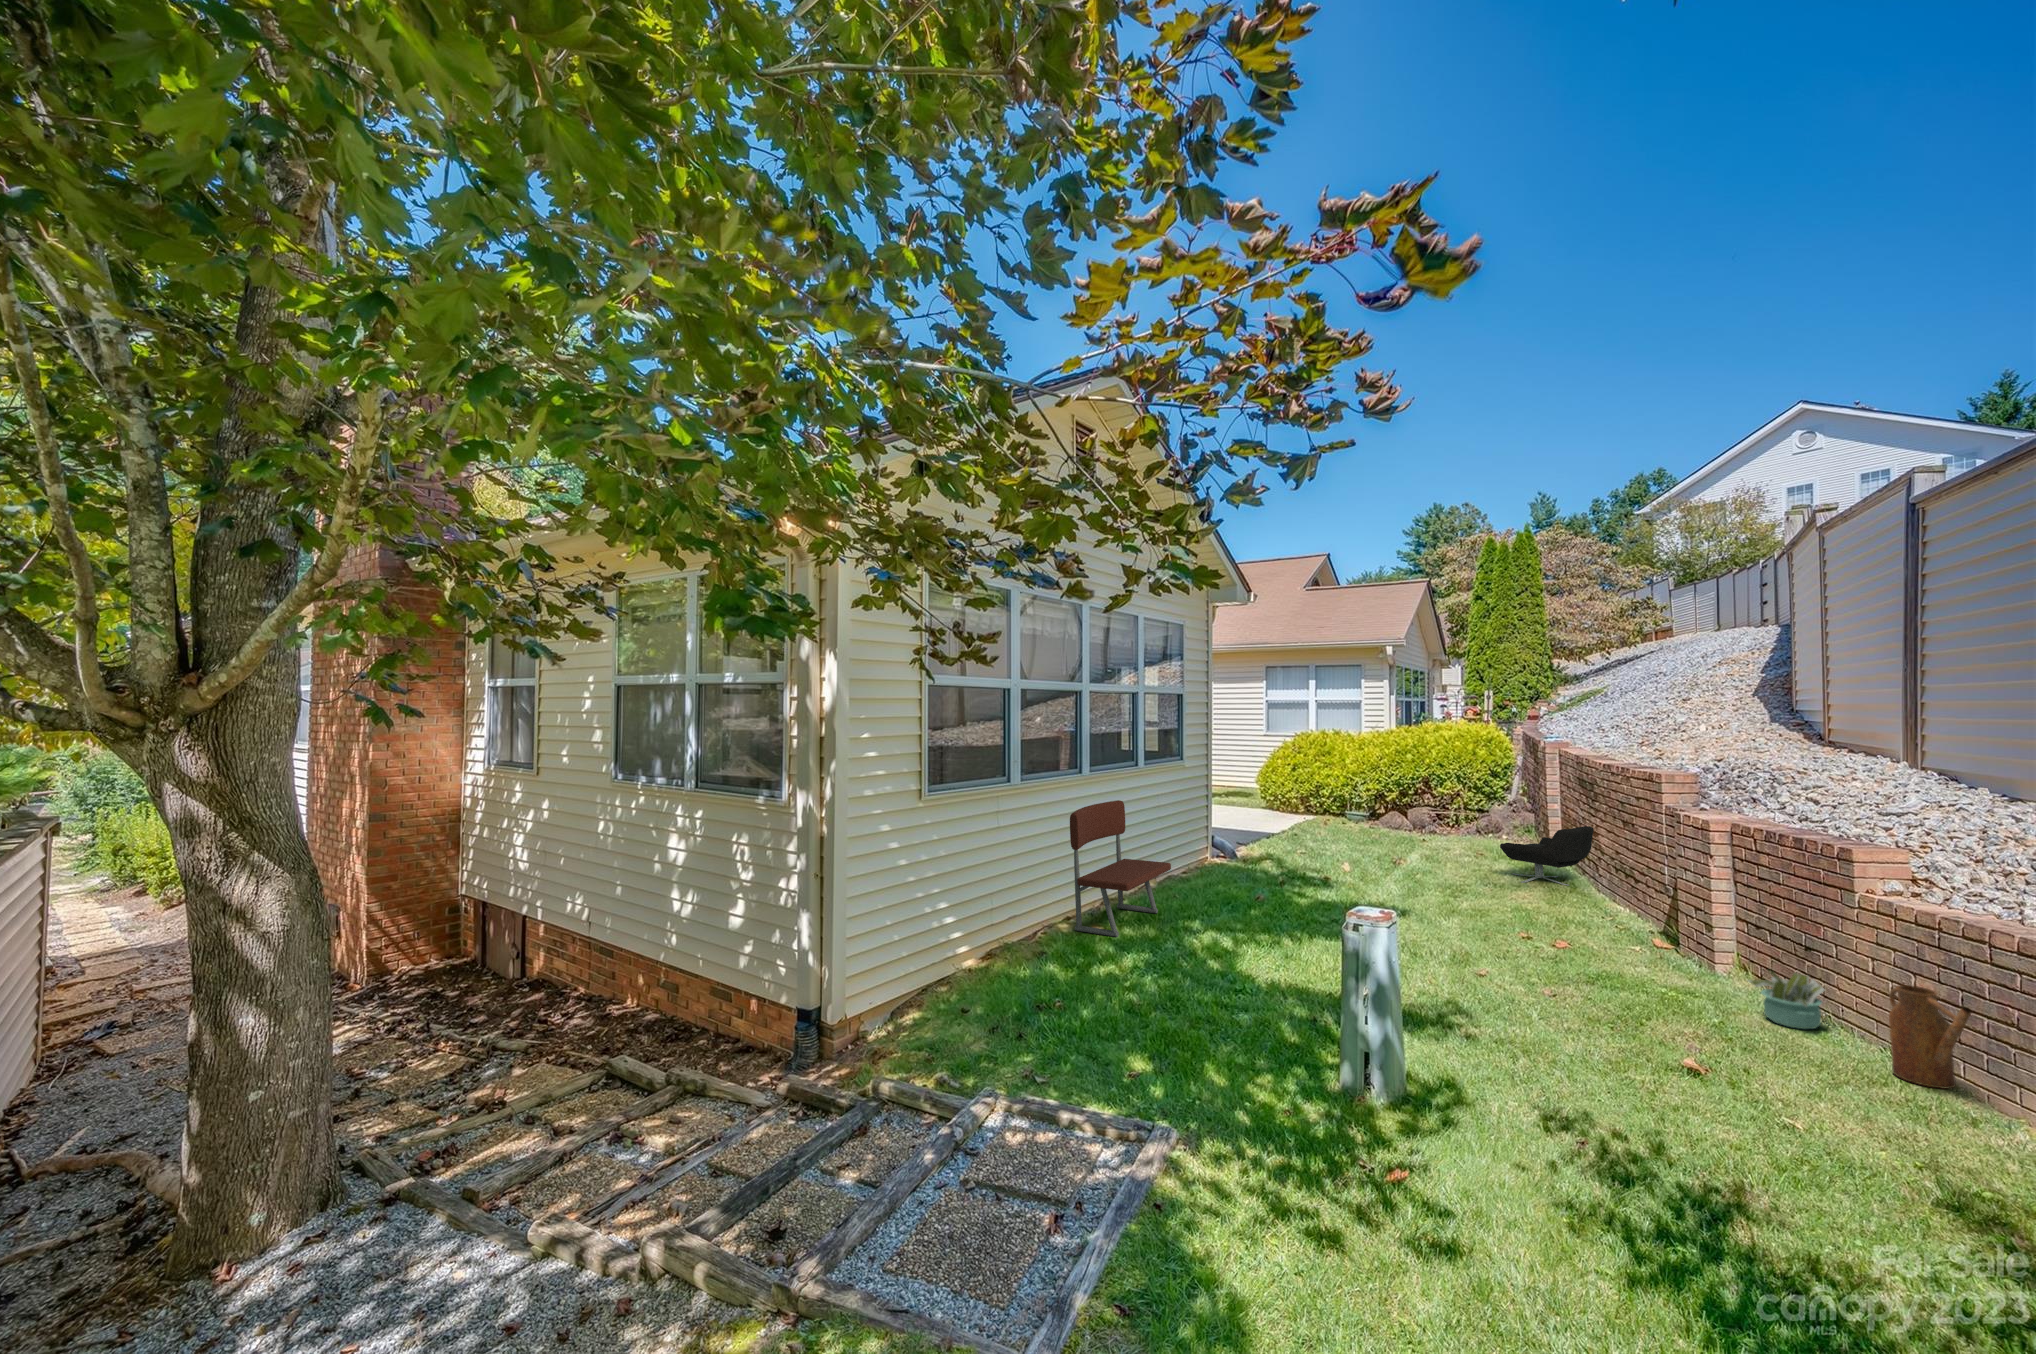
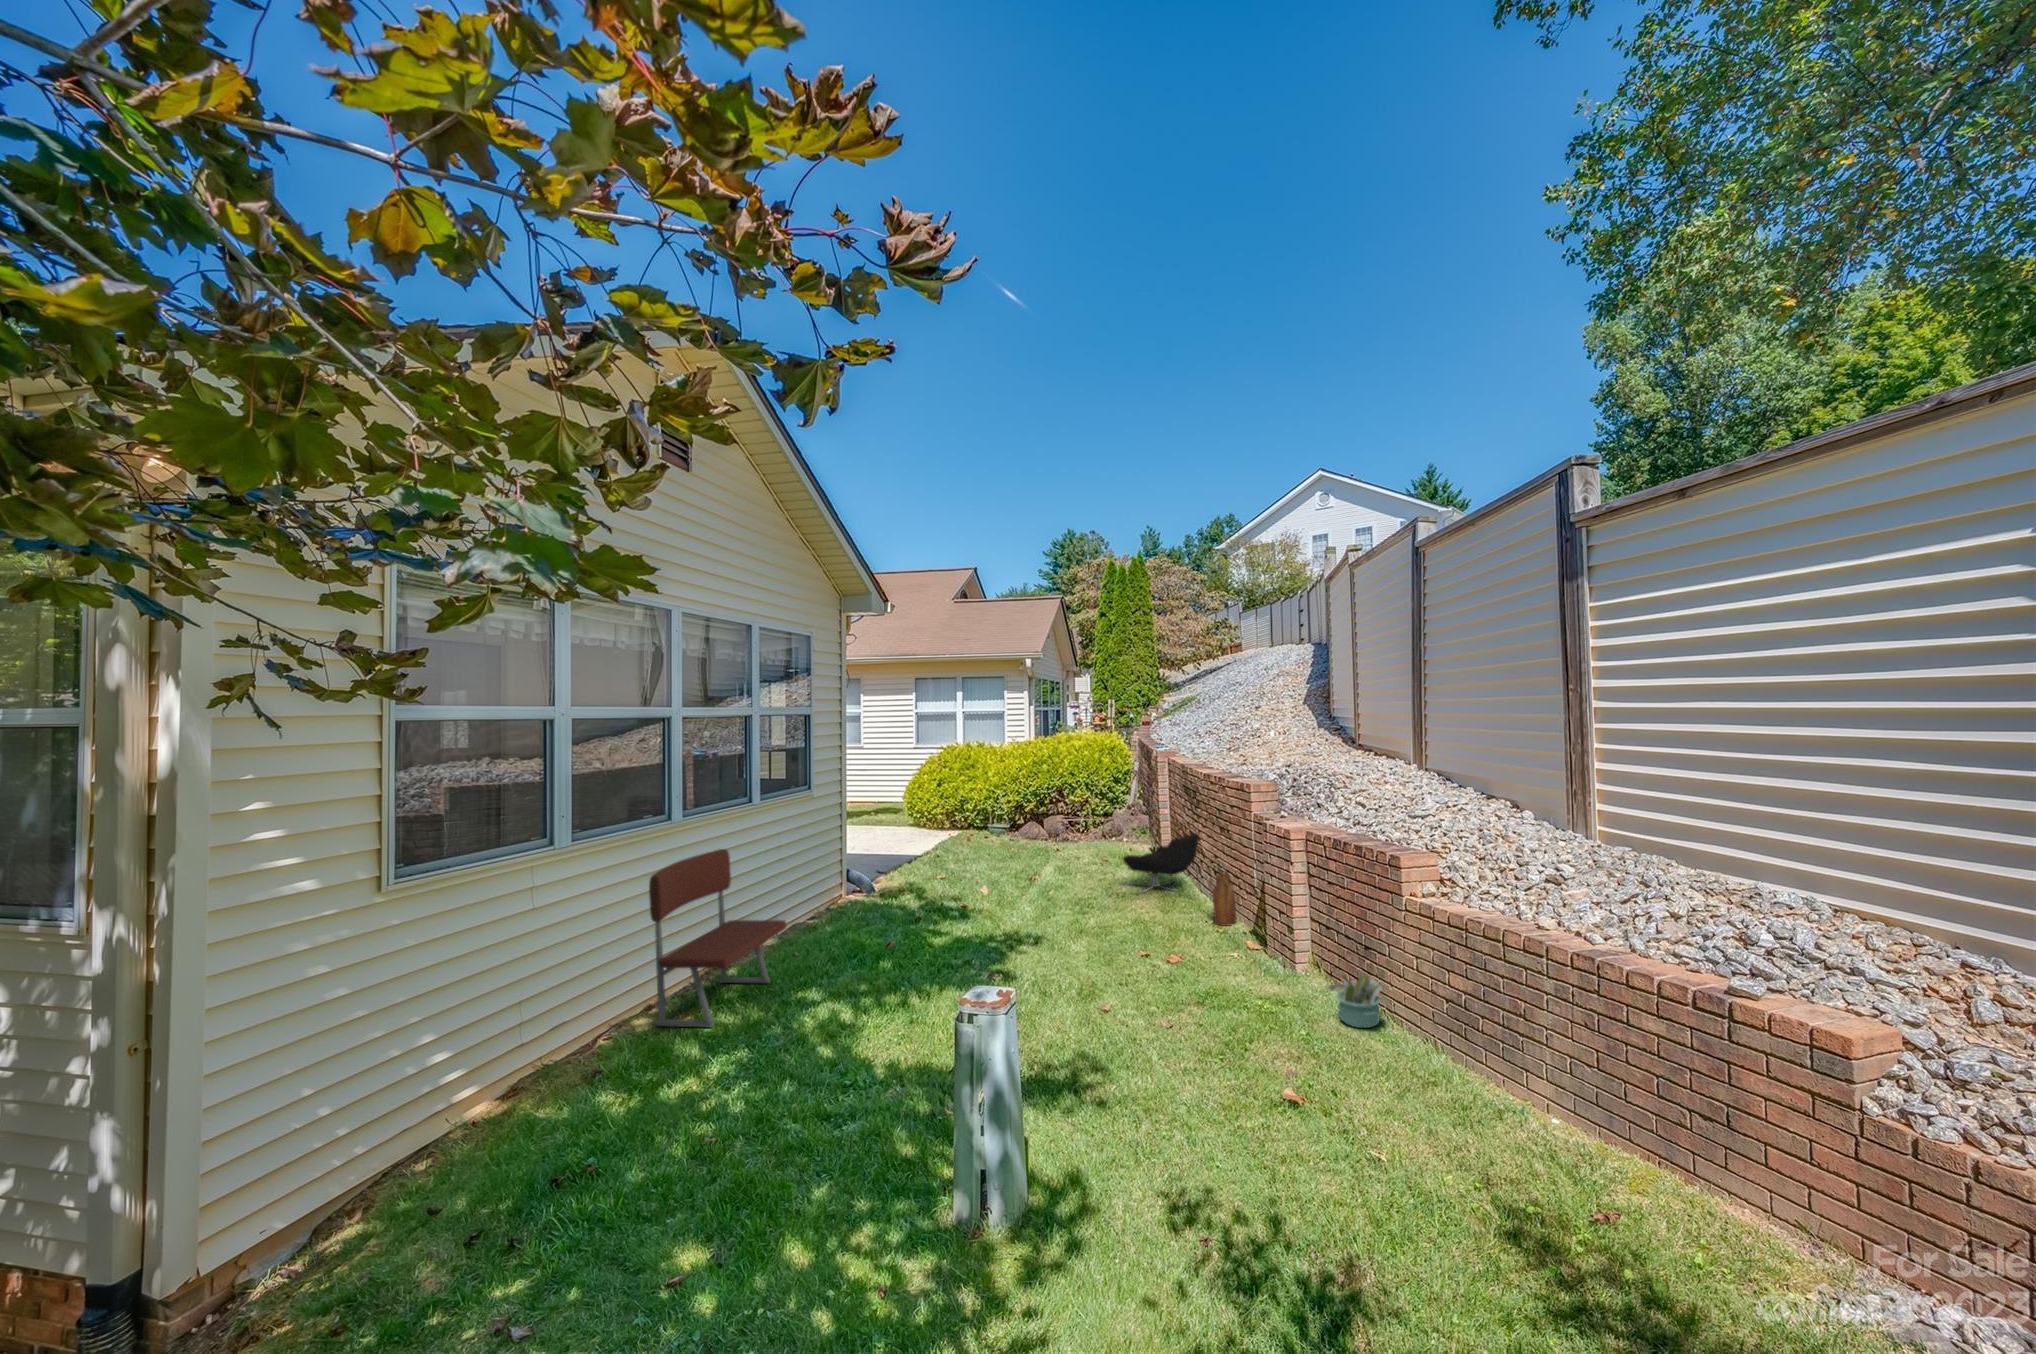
watering can: present [1889,985,1972,1089] -> present [1213,874,1237,926]

